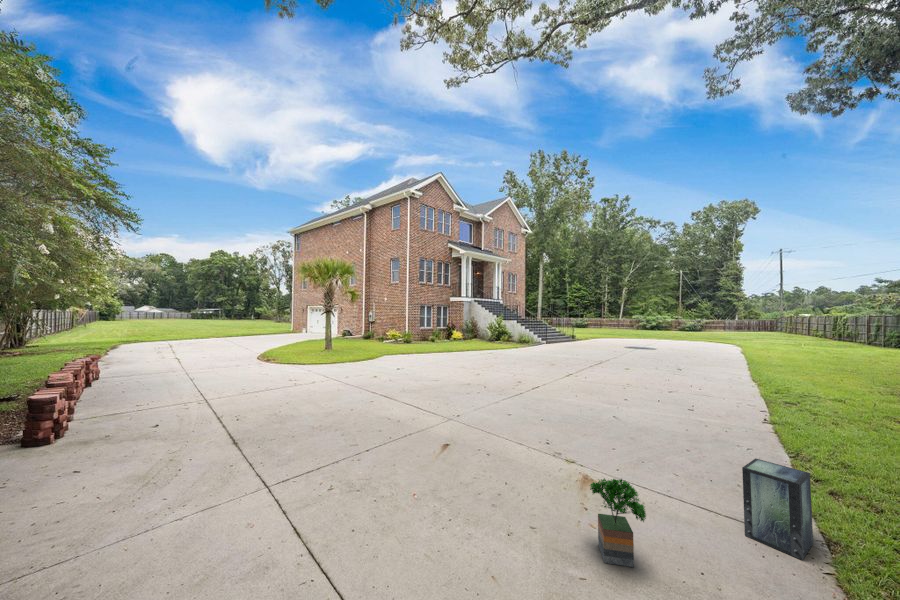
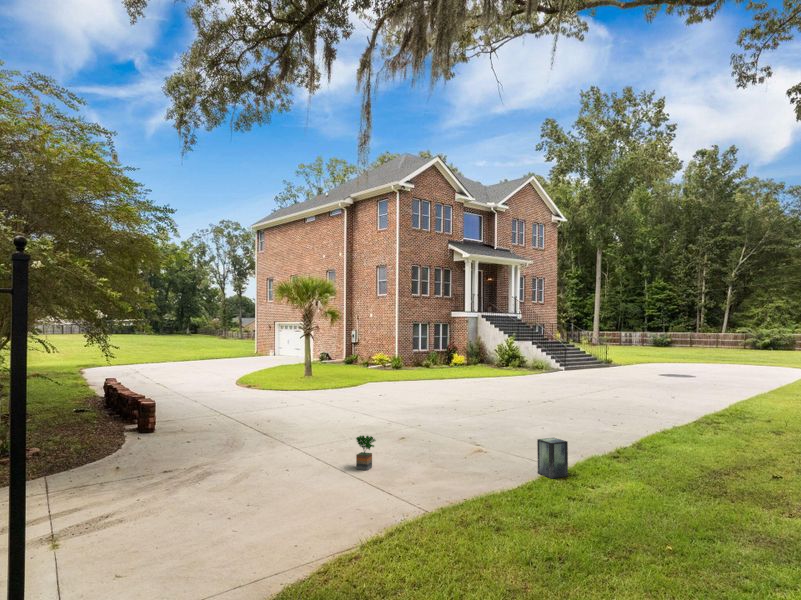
potted tree: present [590,478,646,567] -> present [356,436,376,470]

